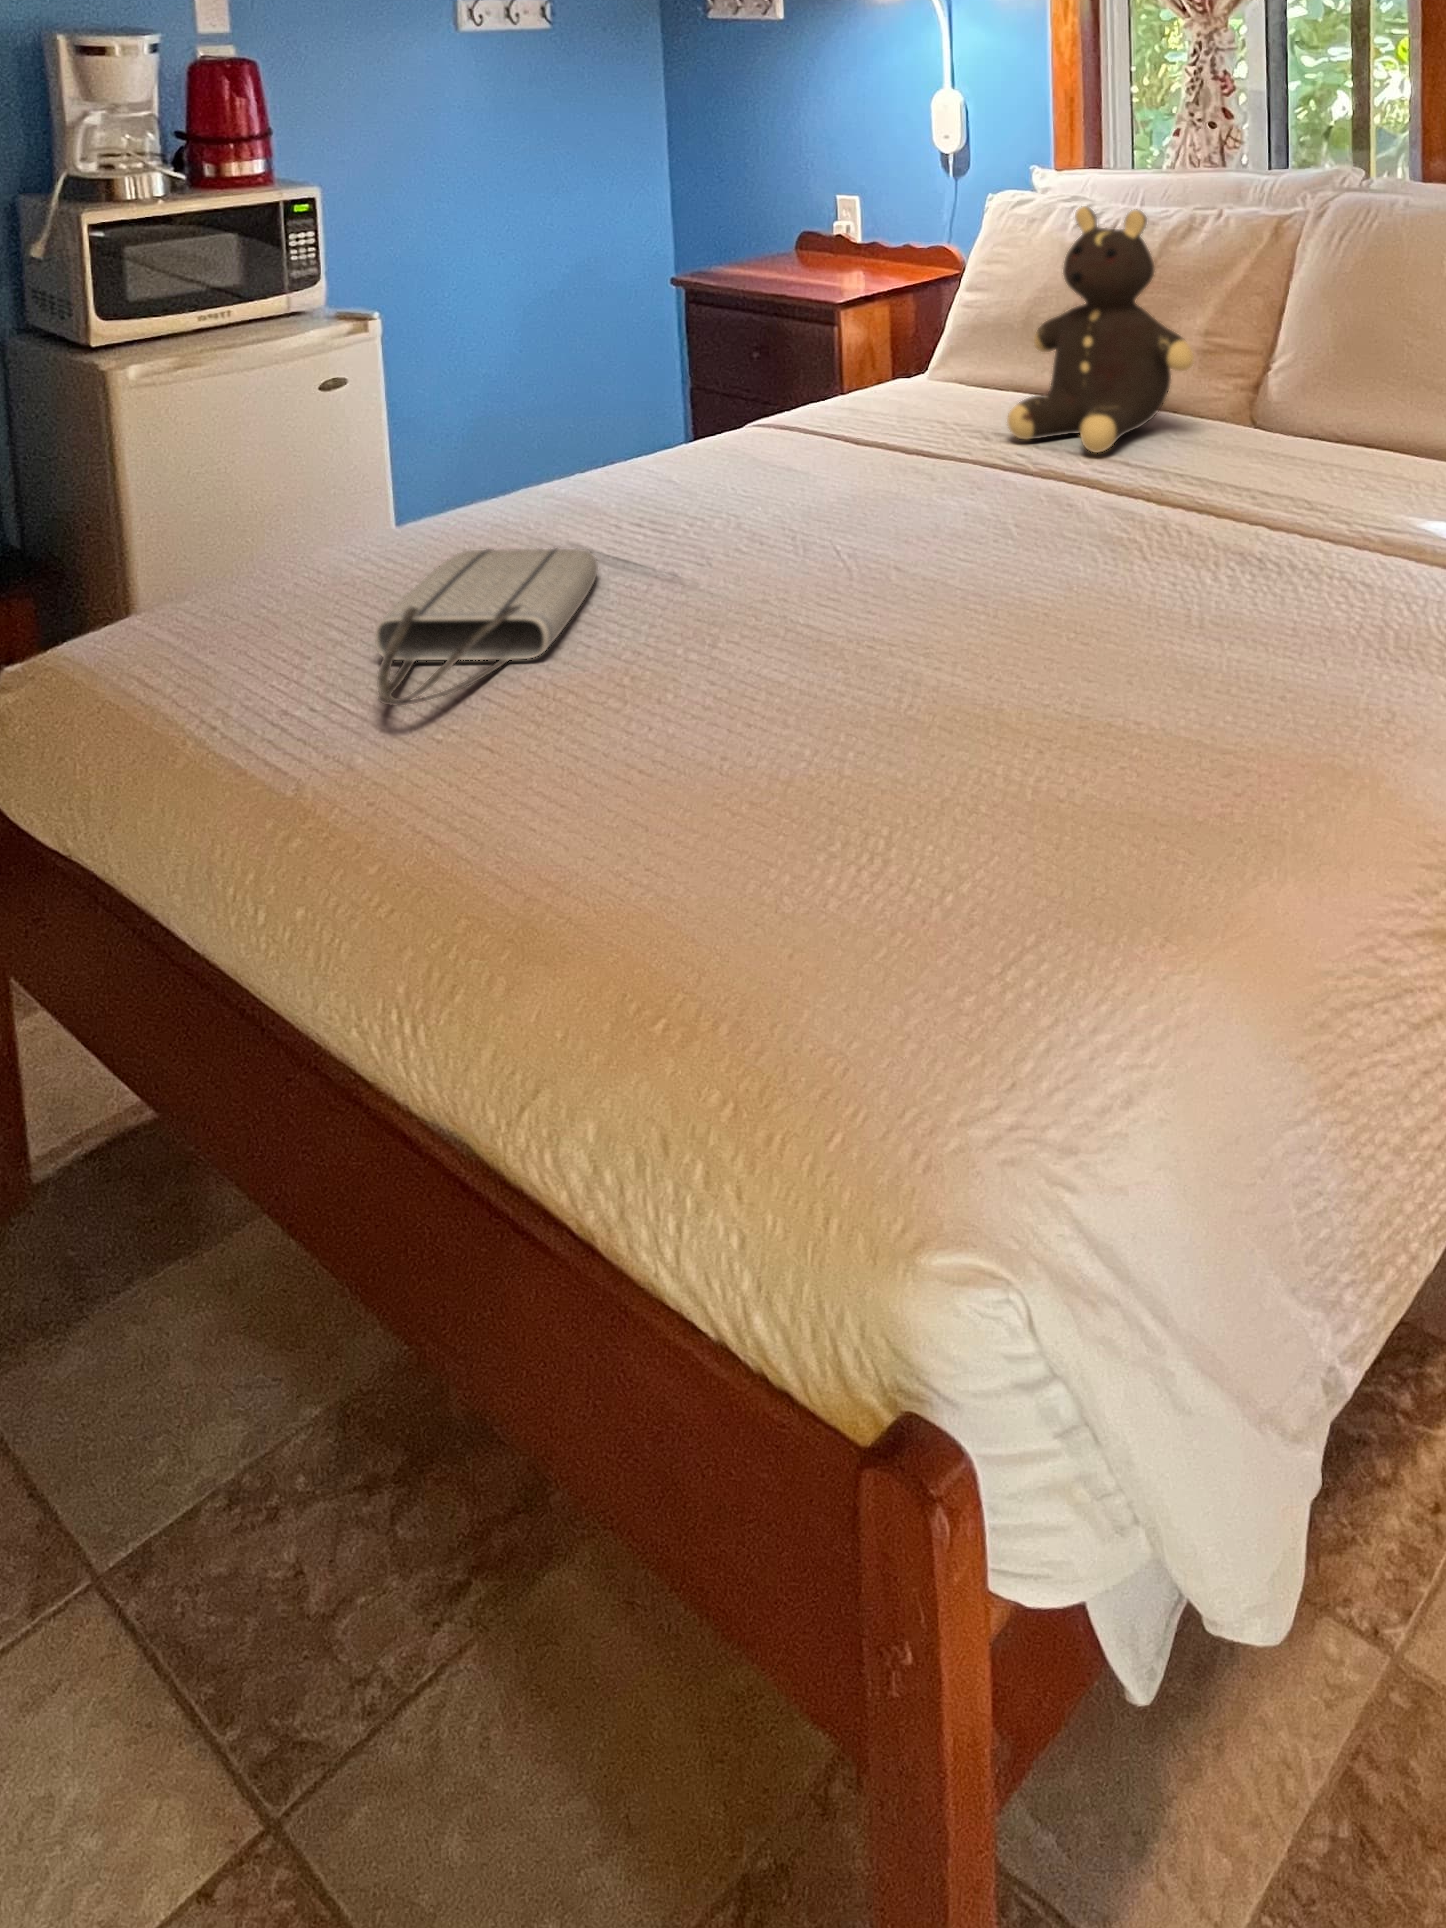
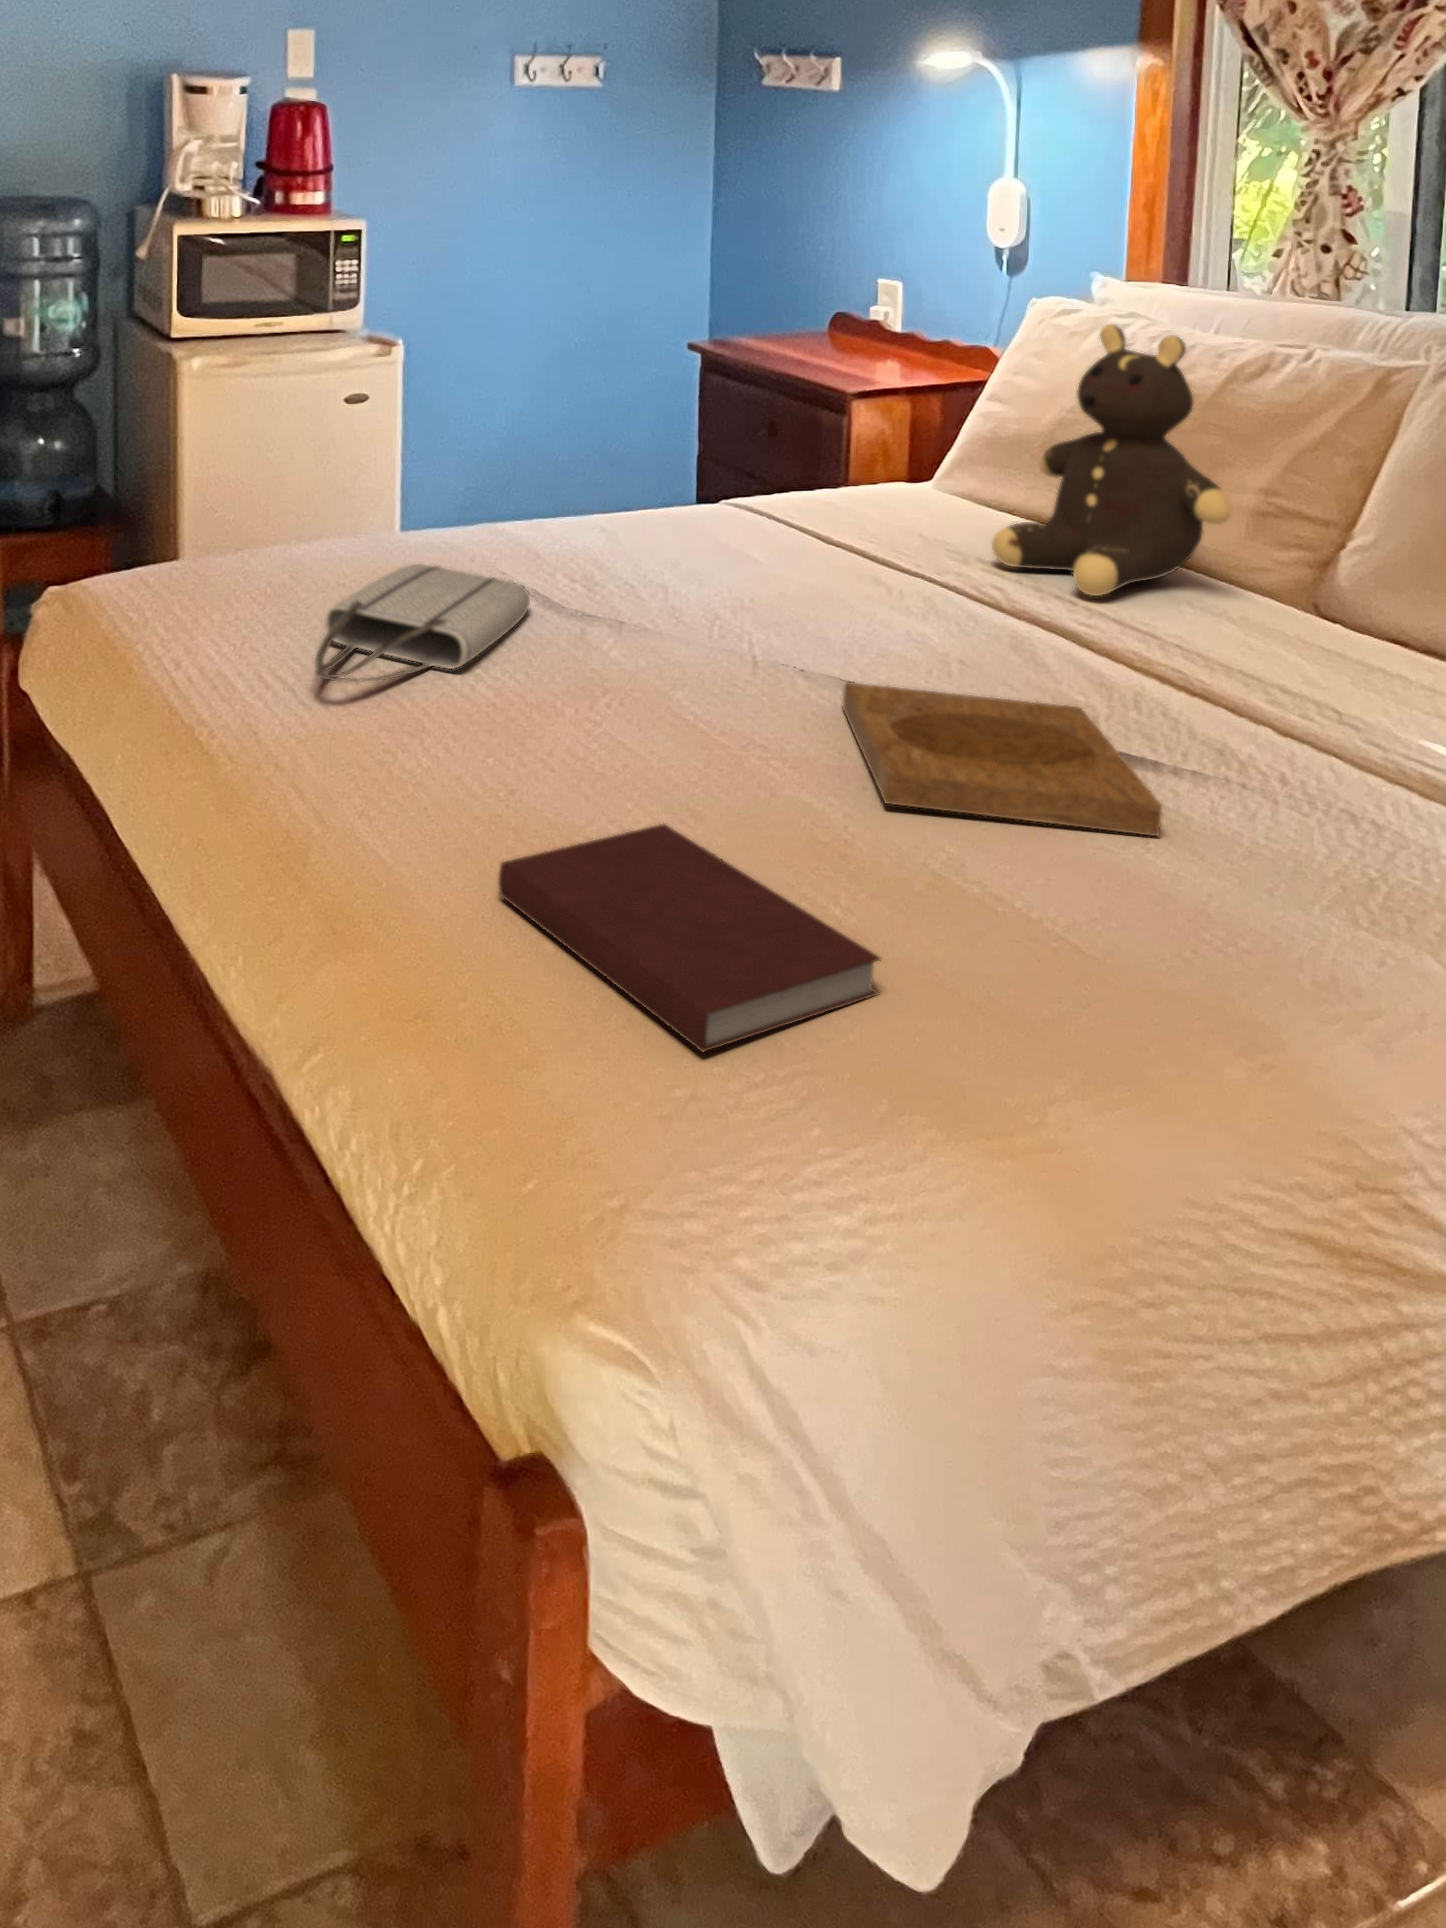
tray: none [929,554,1223,687] -> present [842,682,1162,836]
notebook: none [660,766,1057,999] -> present [498,824,881,1052]

